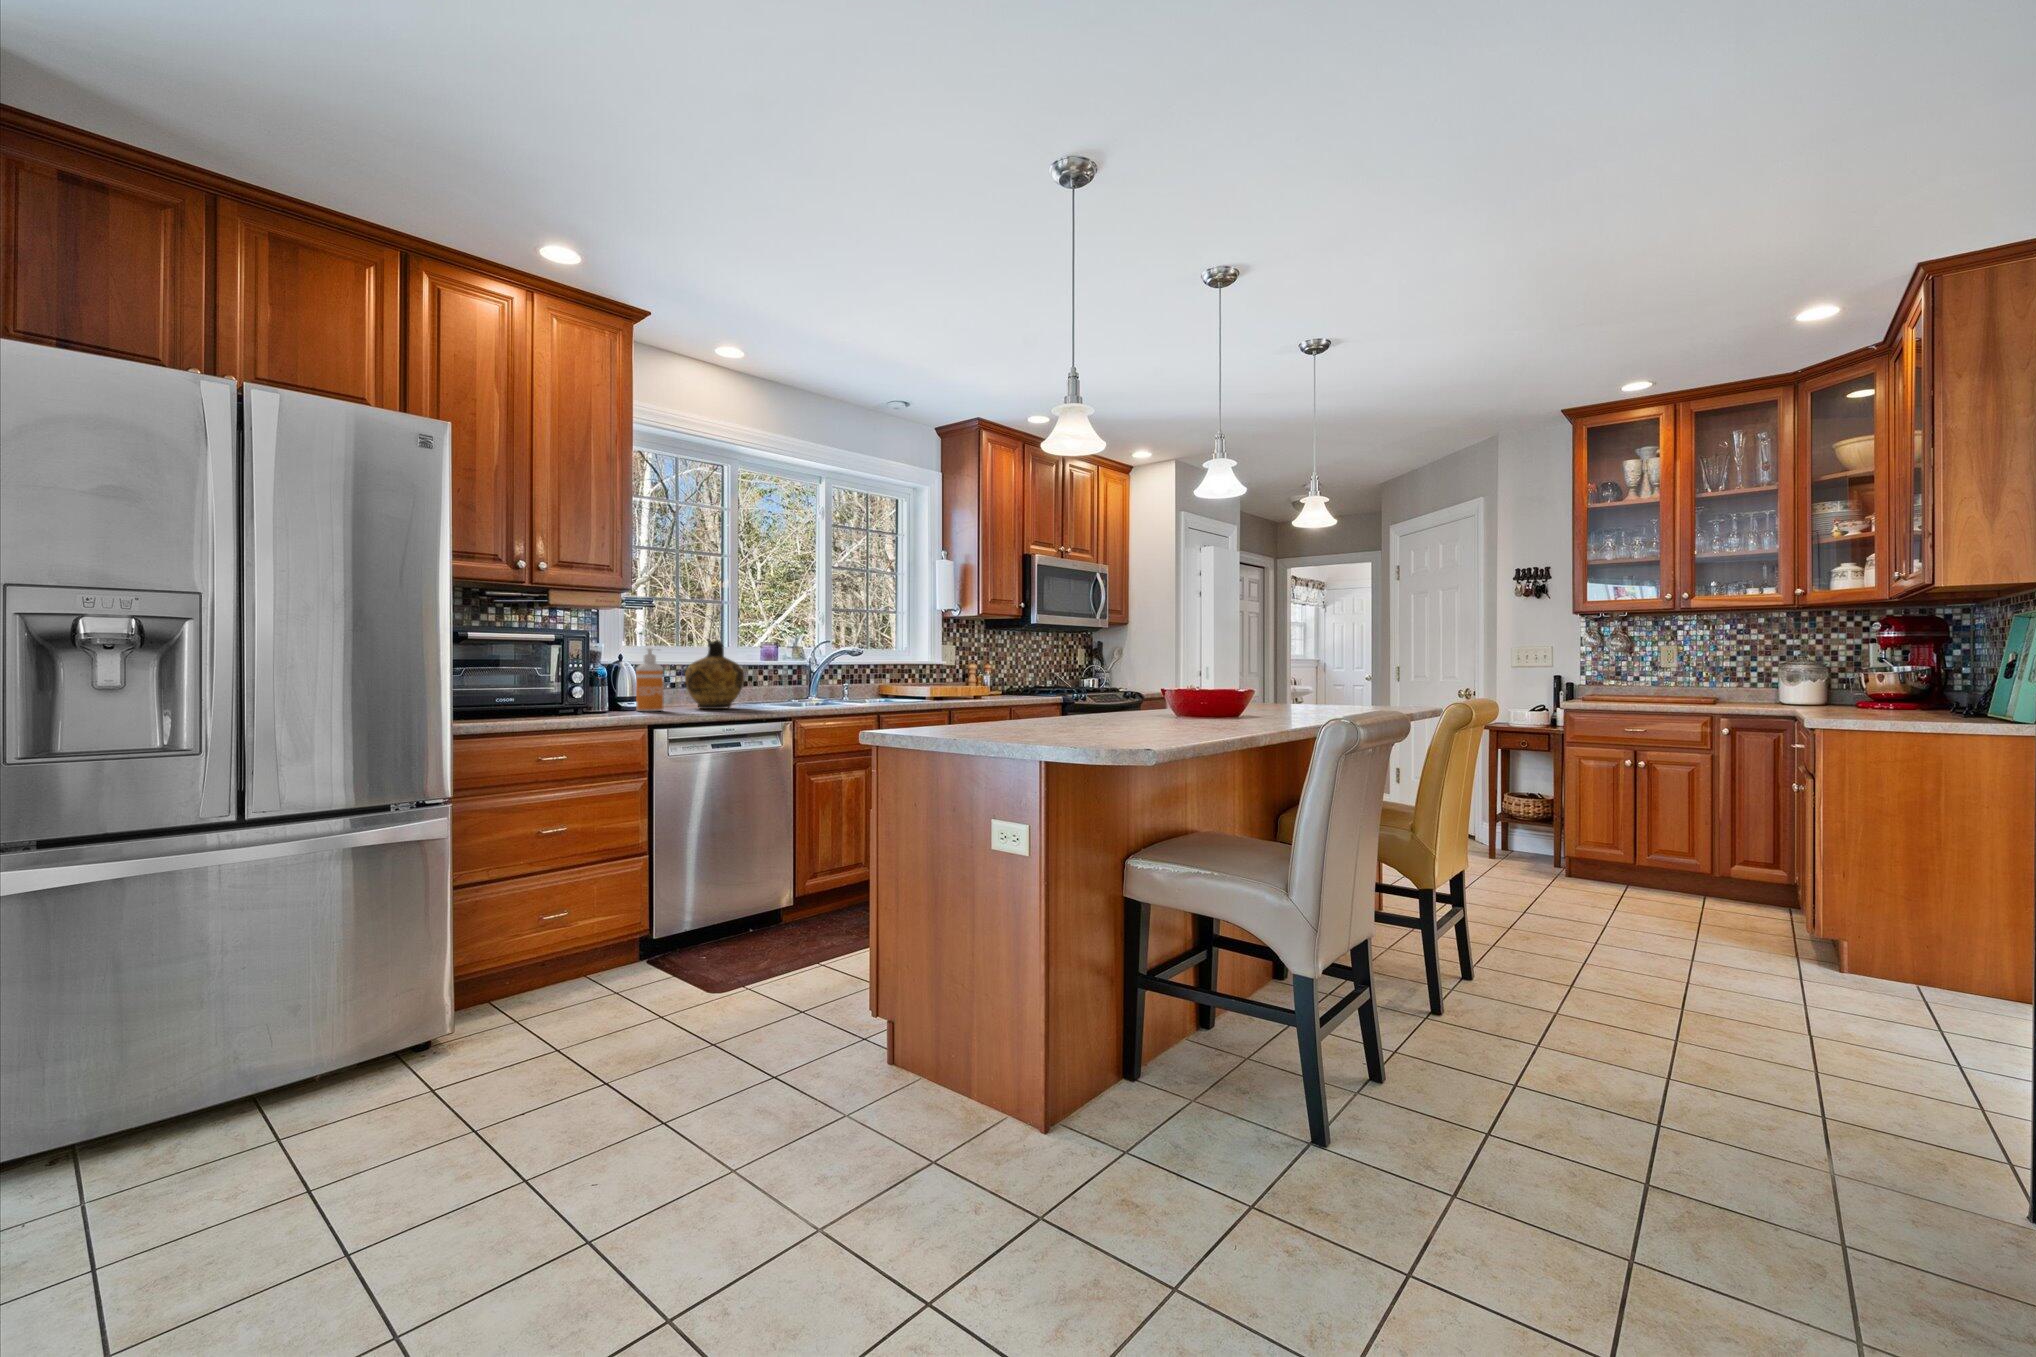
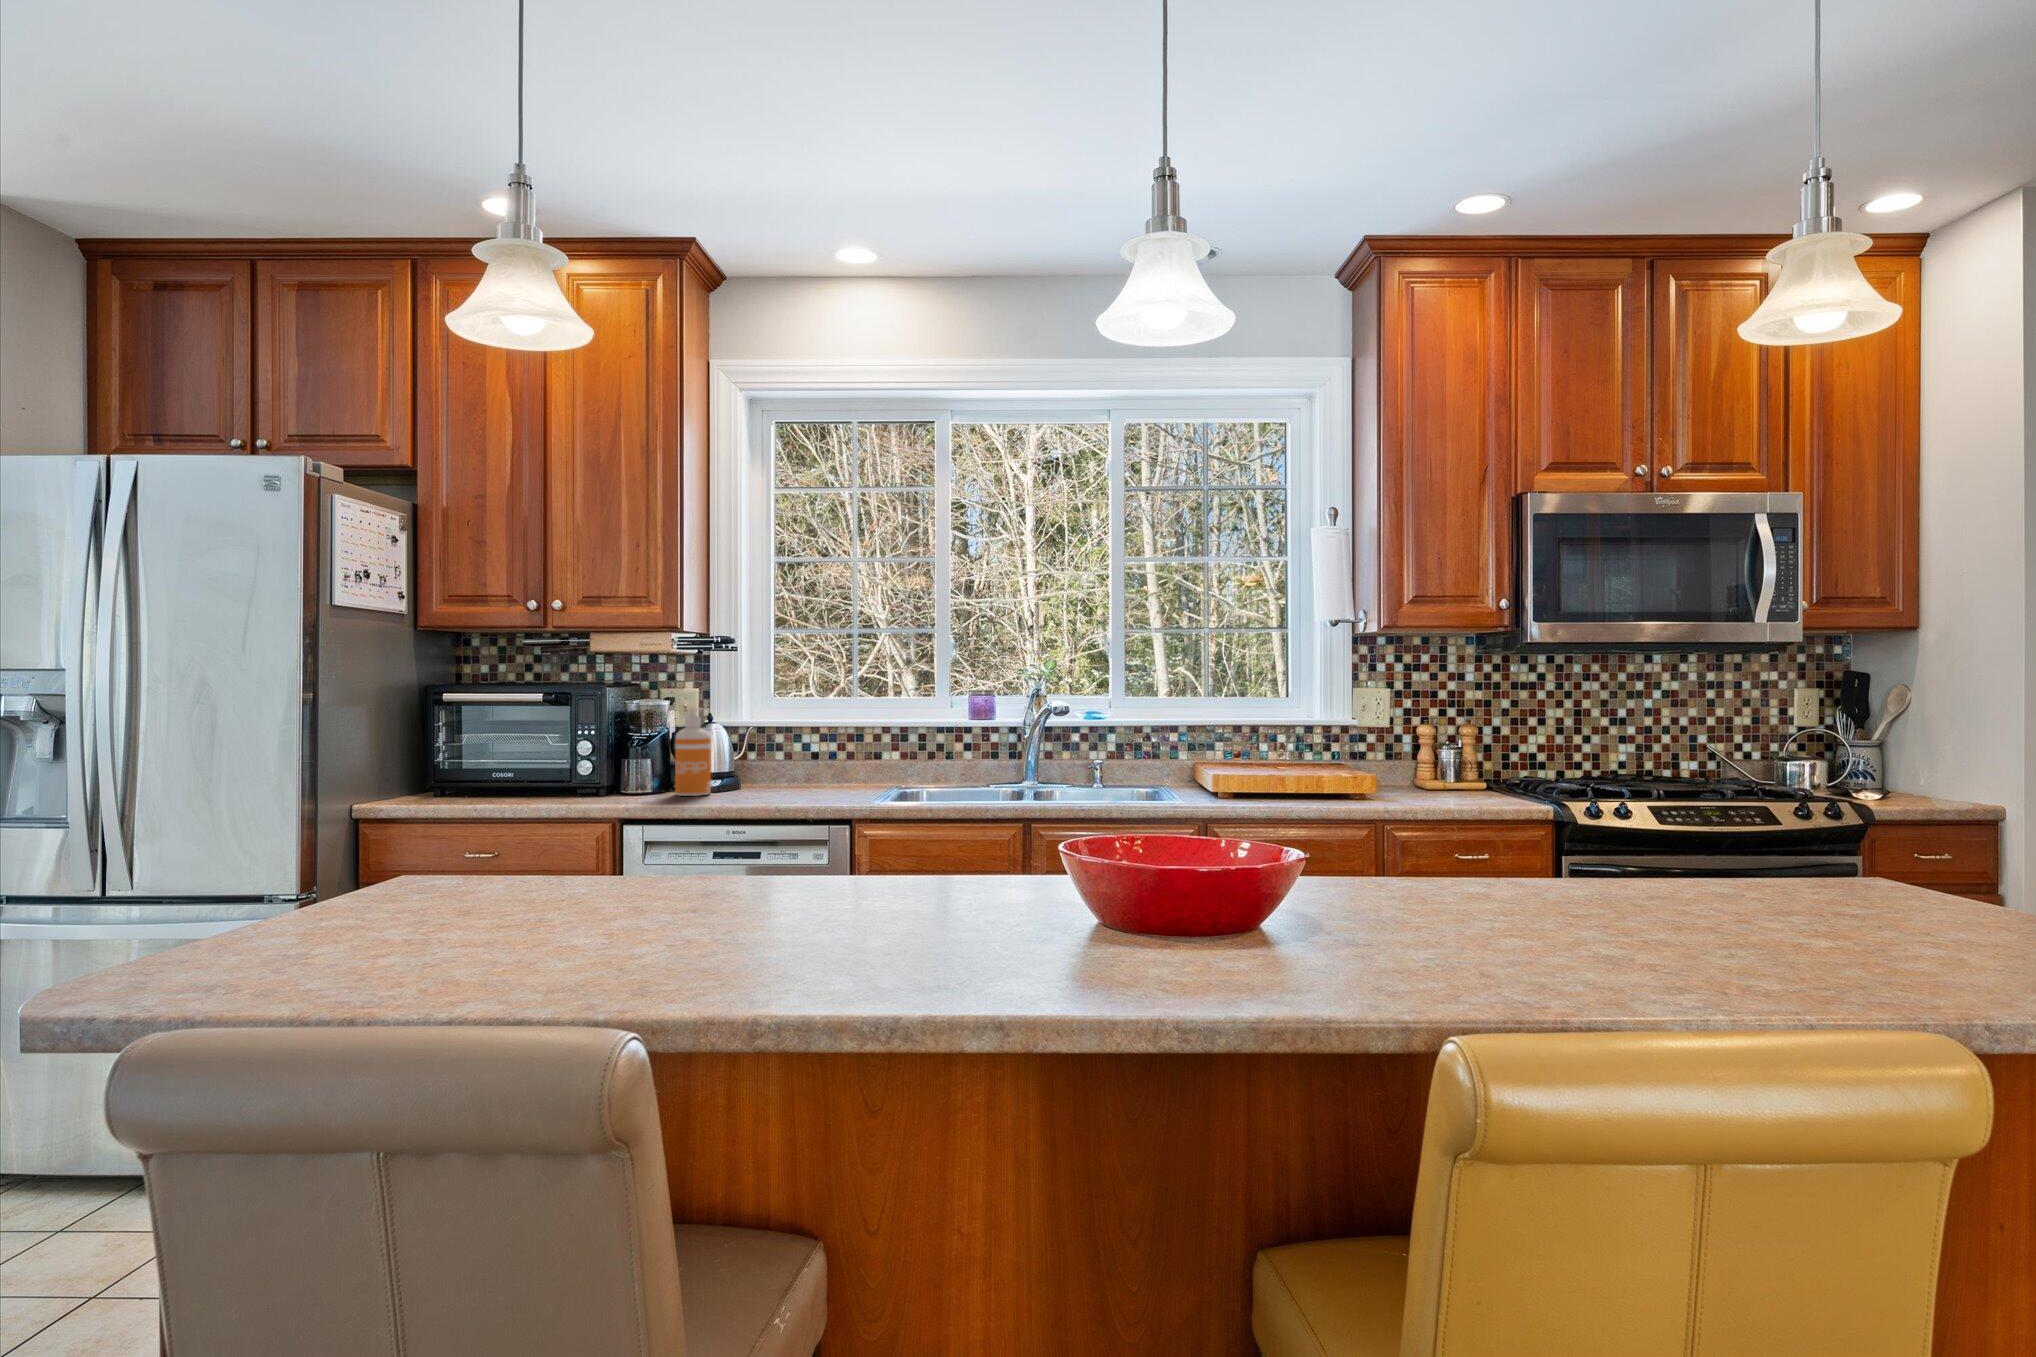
ceramic jug: present [685,639,744,709] -> none [752,692,837,796]

